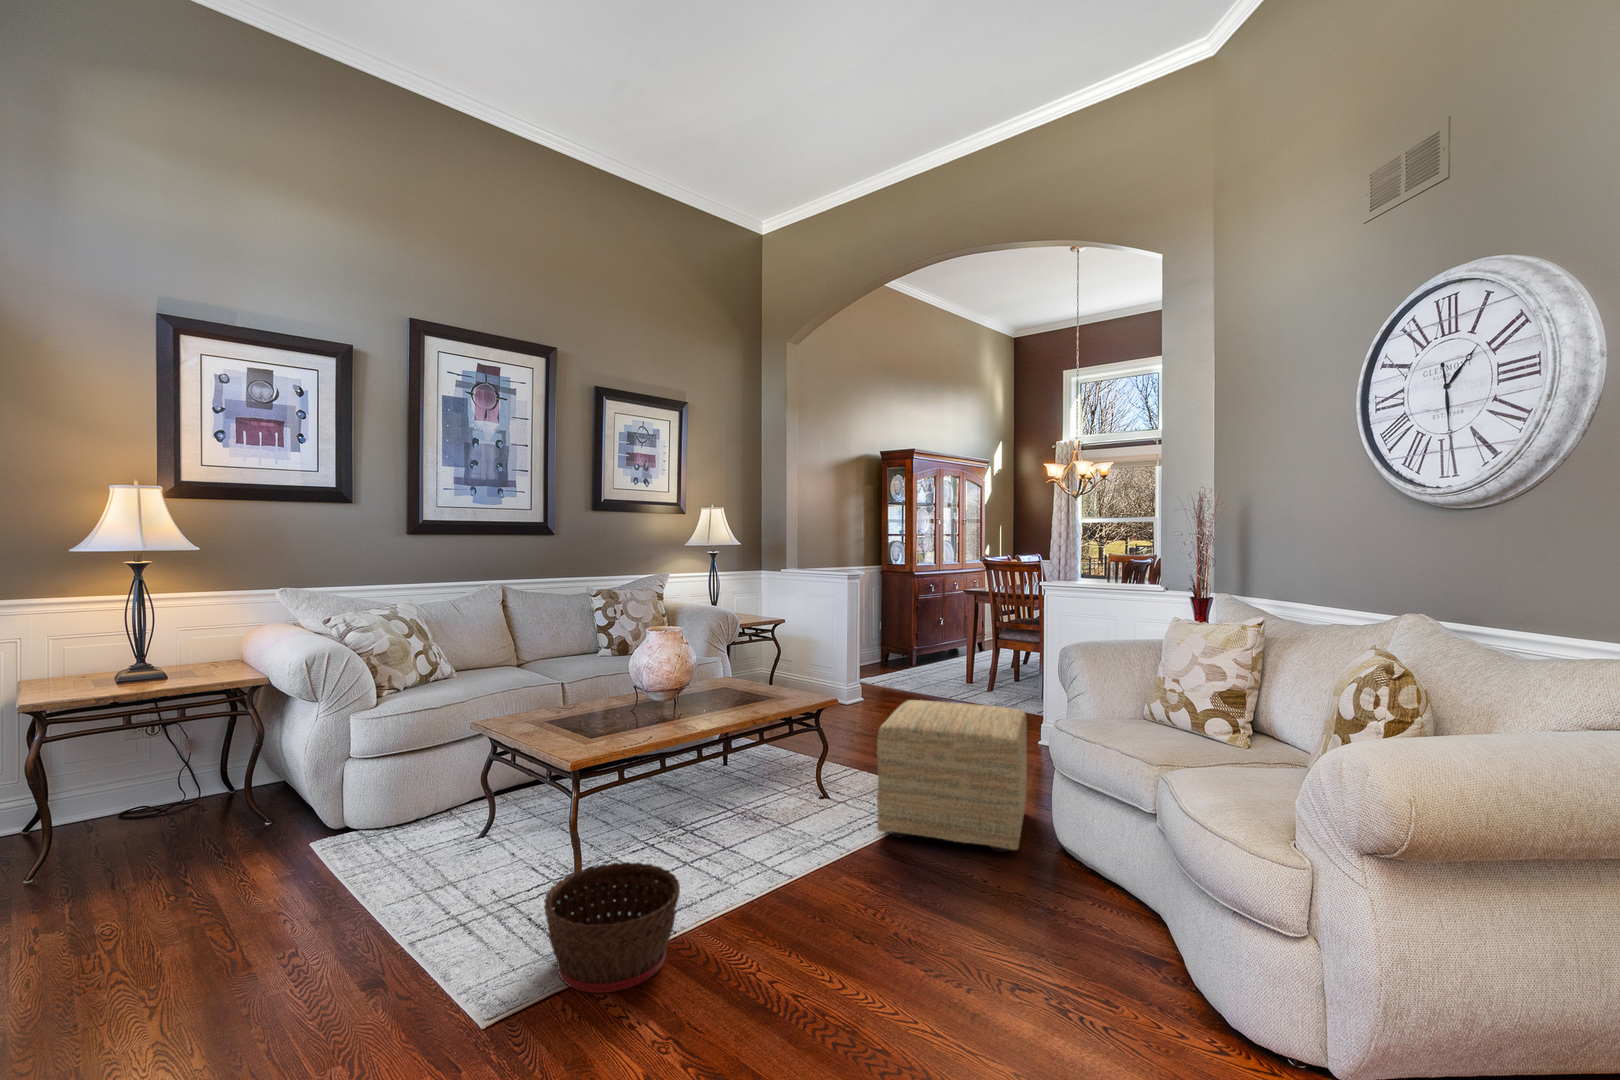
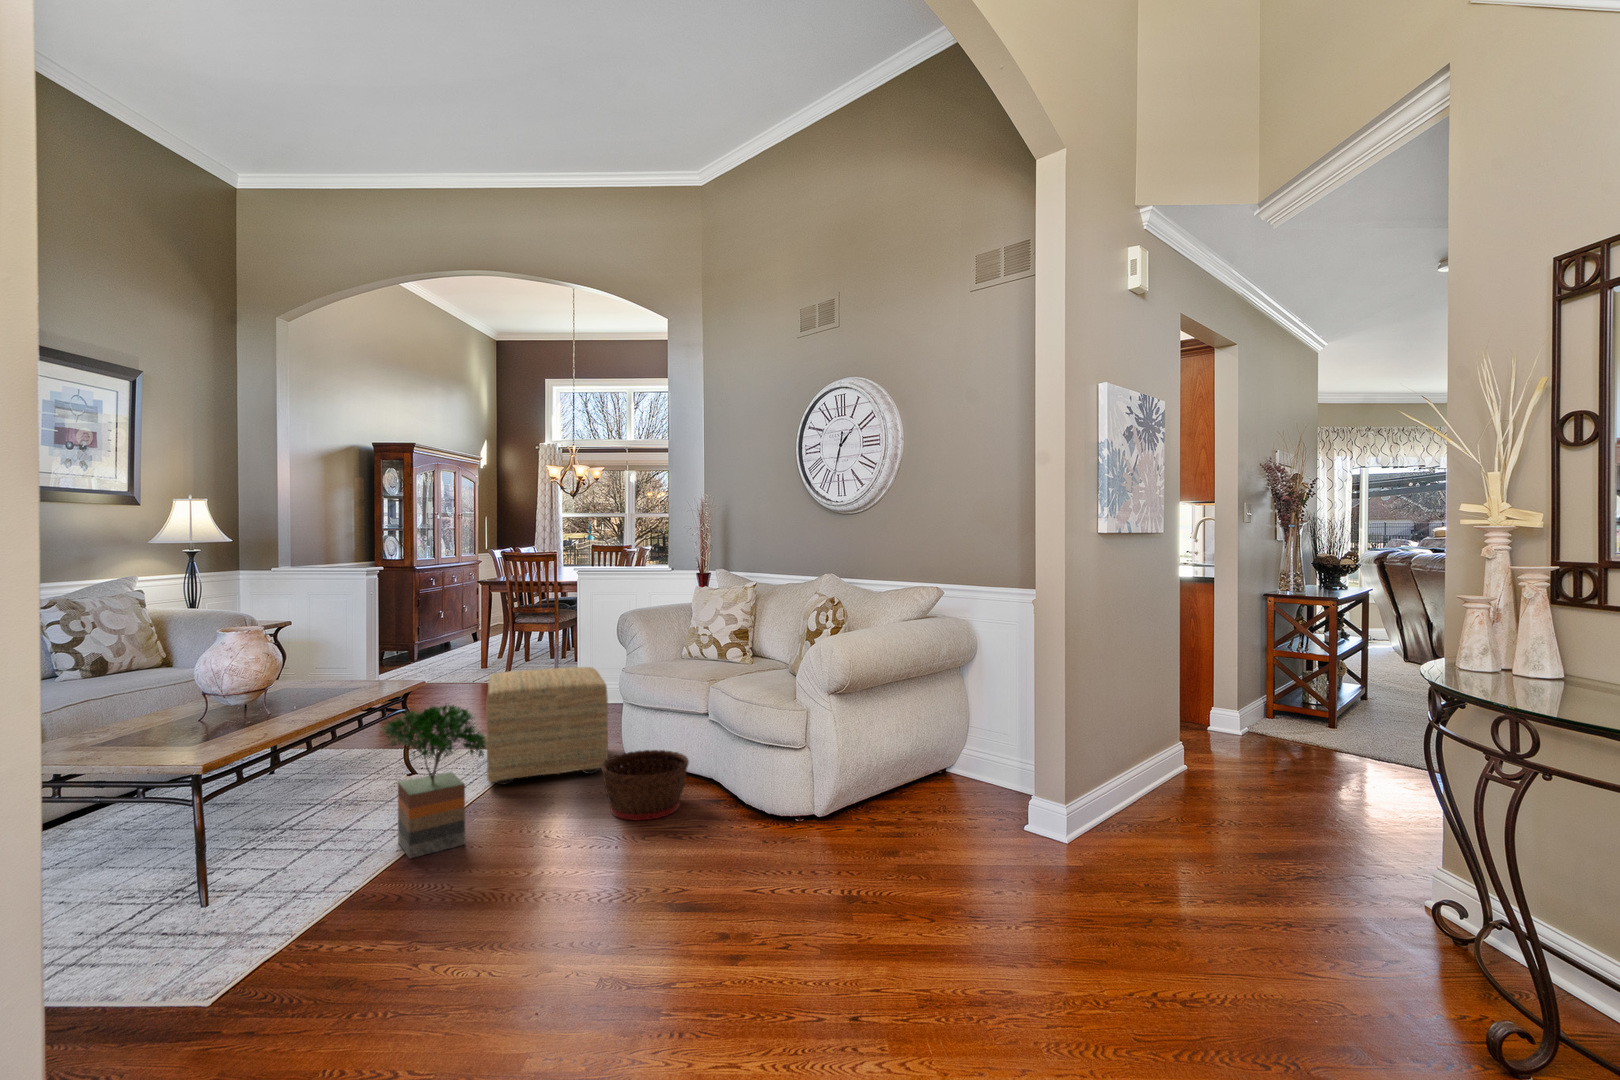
potted tree: none [732,735,839,912] -> present [382,705,488,859]
basket: present [544,862,680,993] -> present [601,750,689,820]

